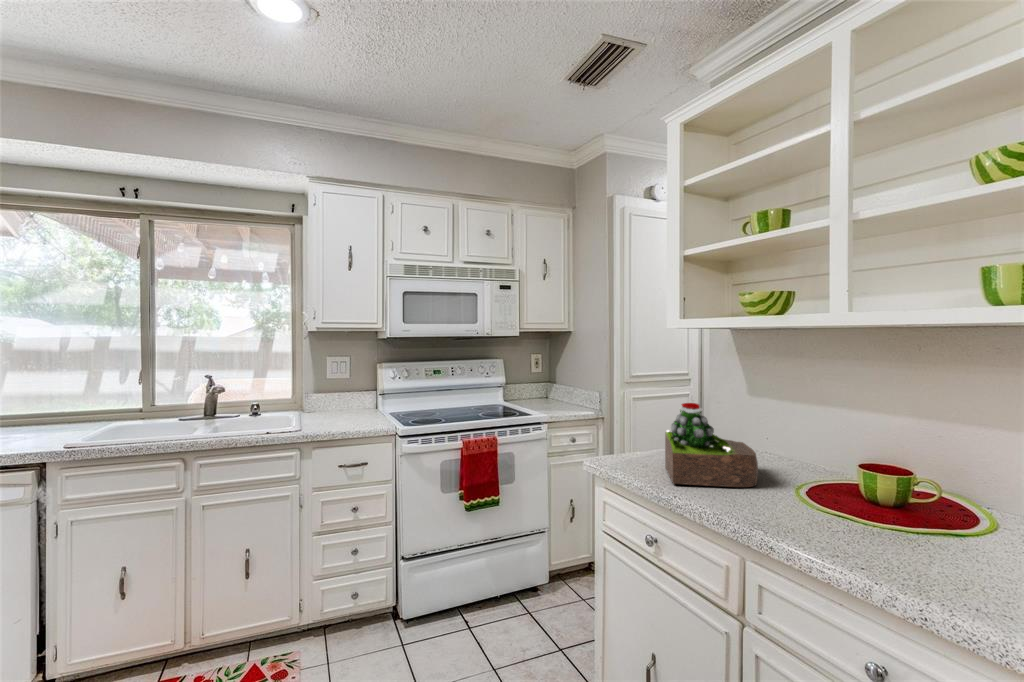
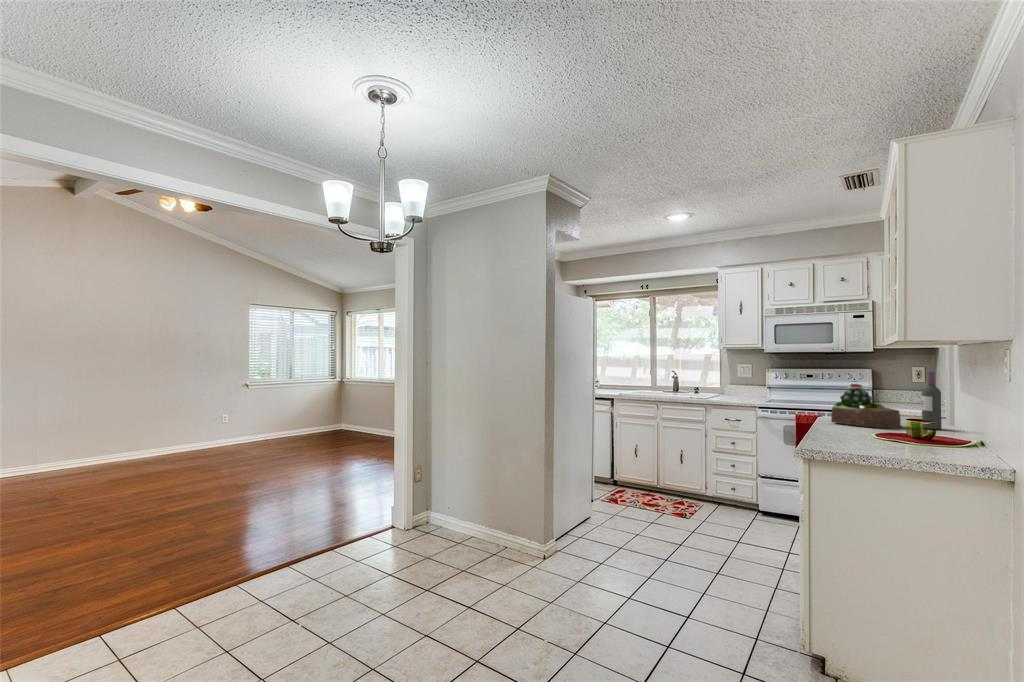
wine bottle: none [764,374,791,468] -> present [922,372,941,429]

